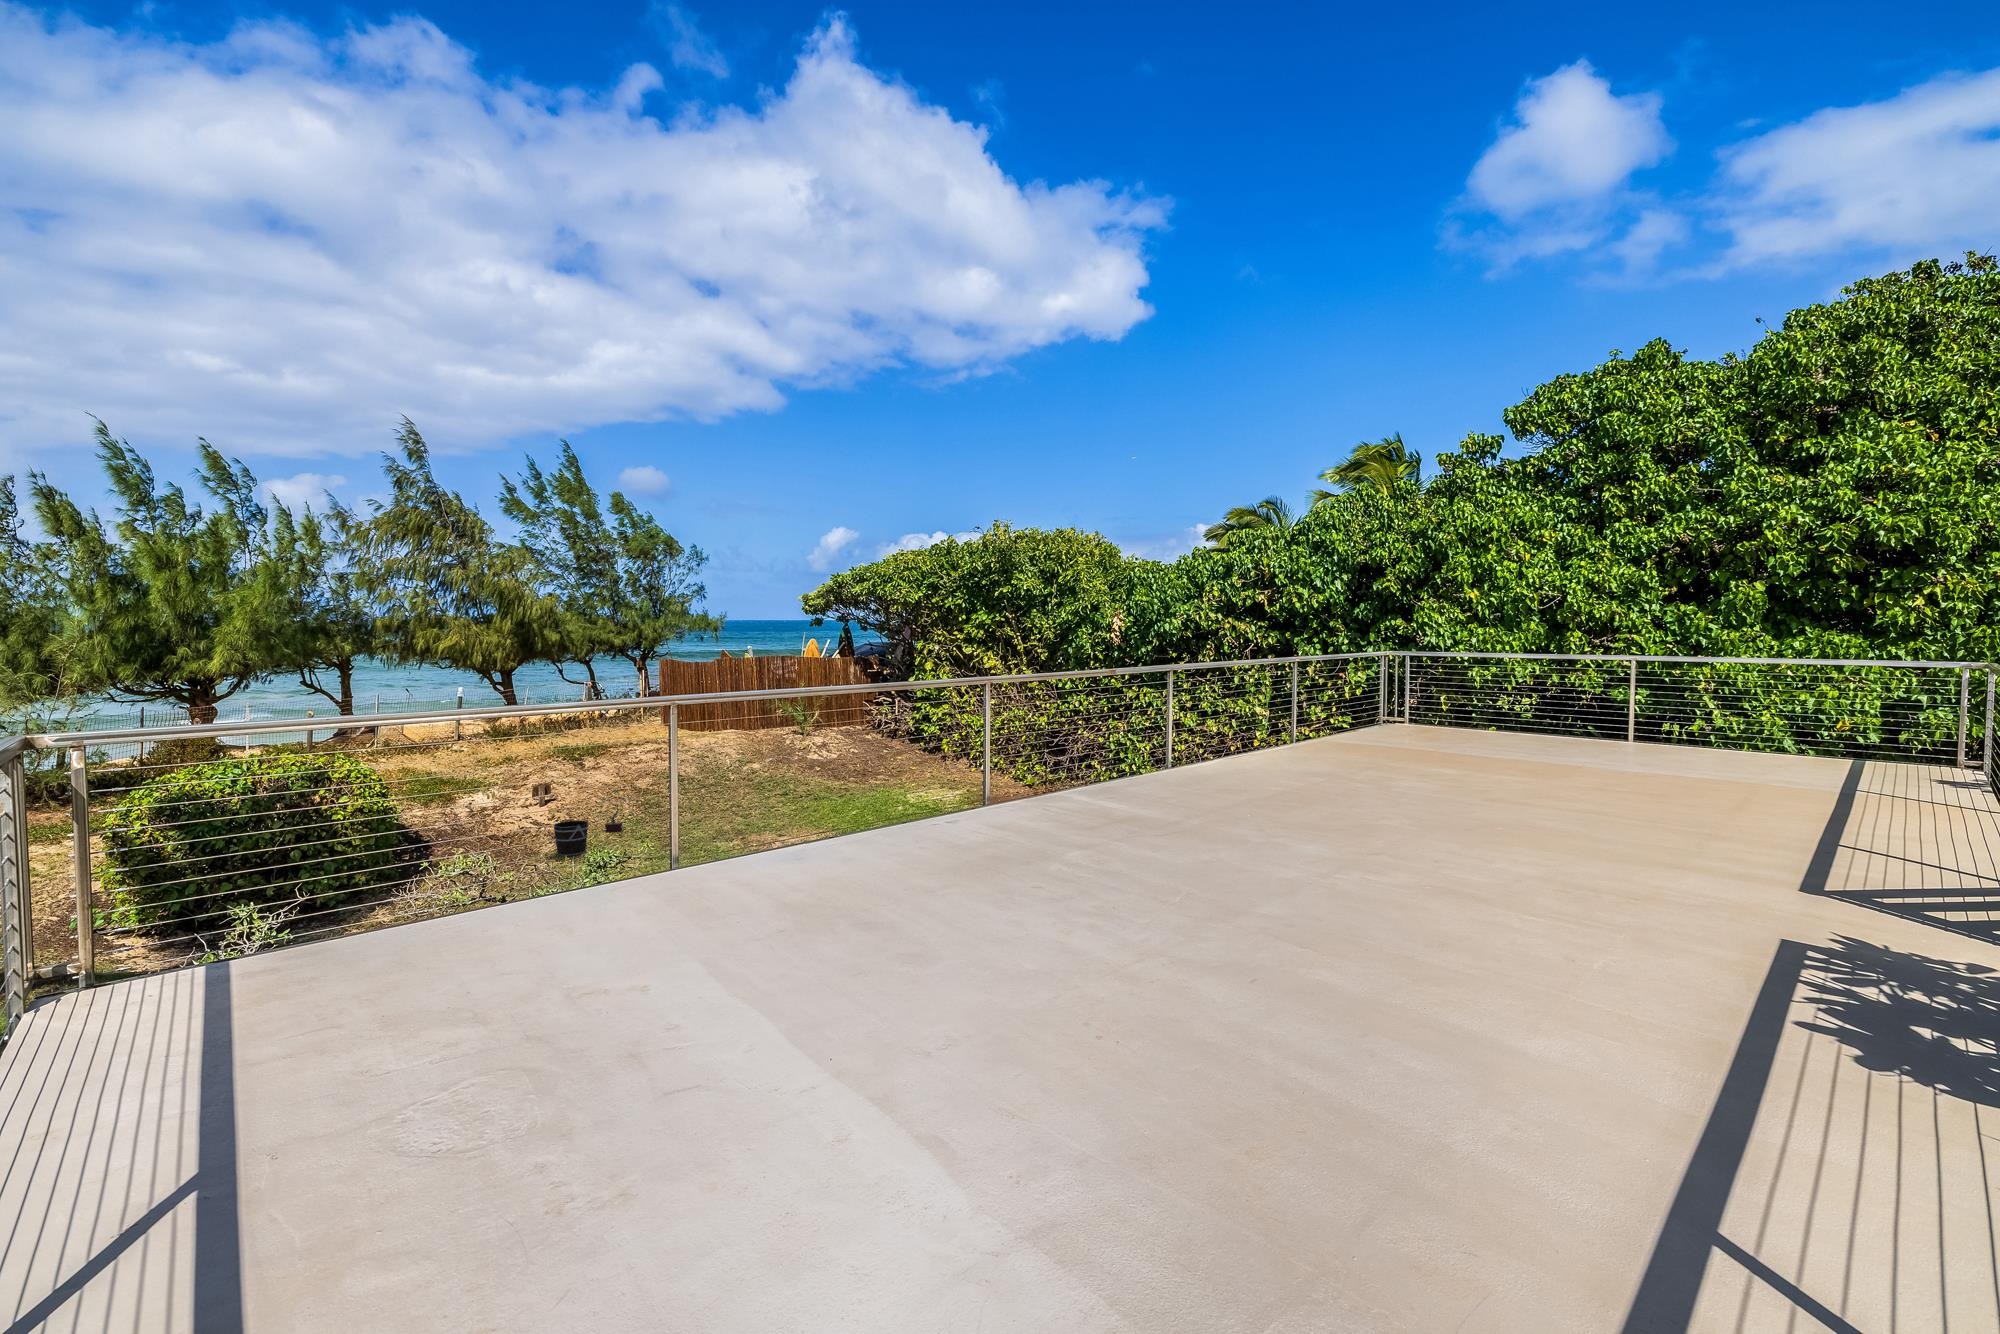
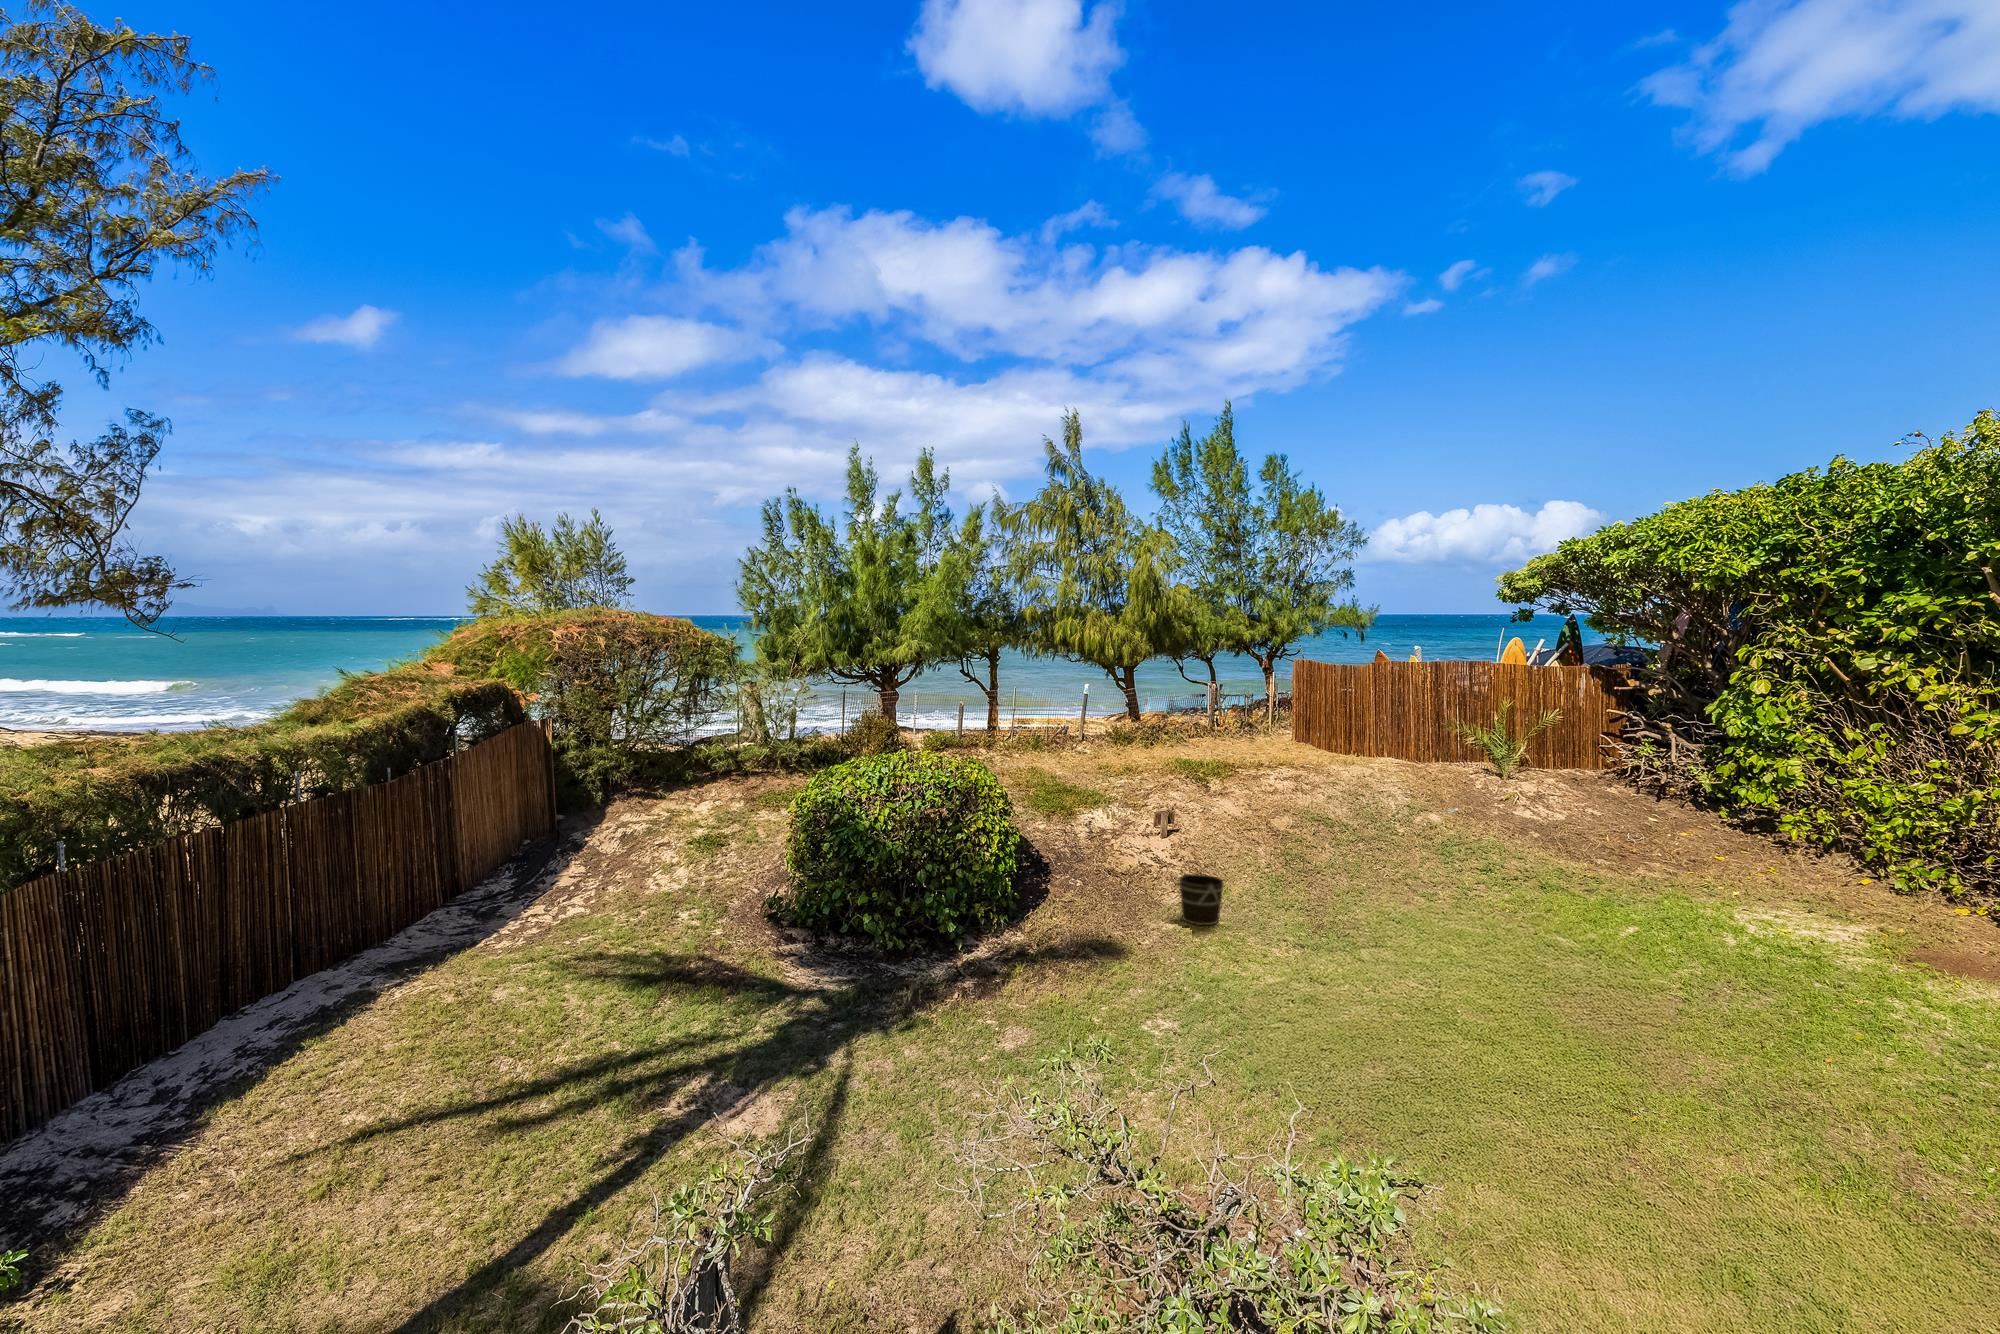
potted plant: present [598,790,633,831] -> none [1234,835,1285,893]

